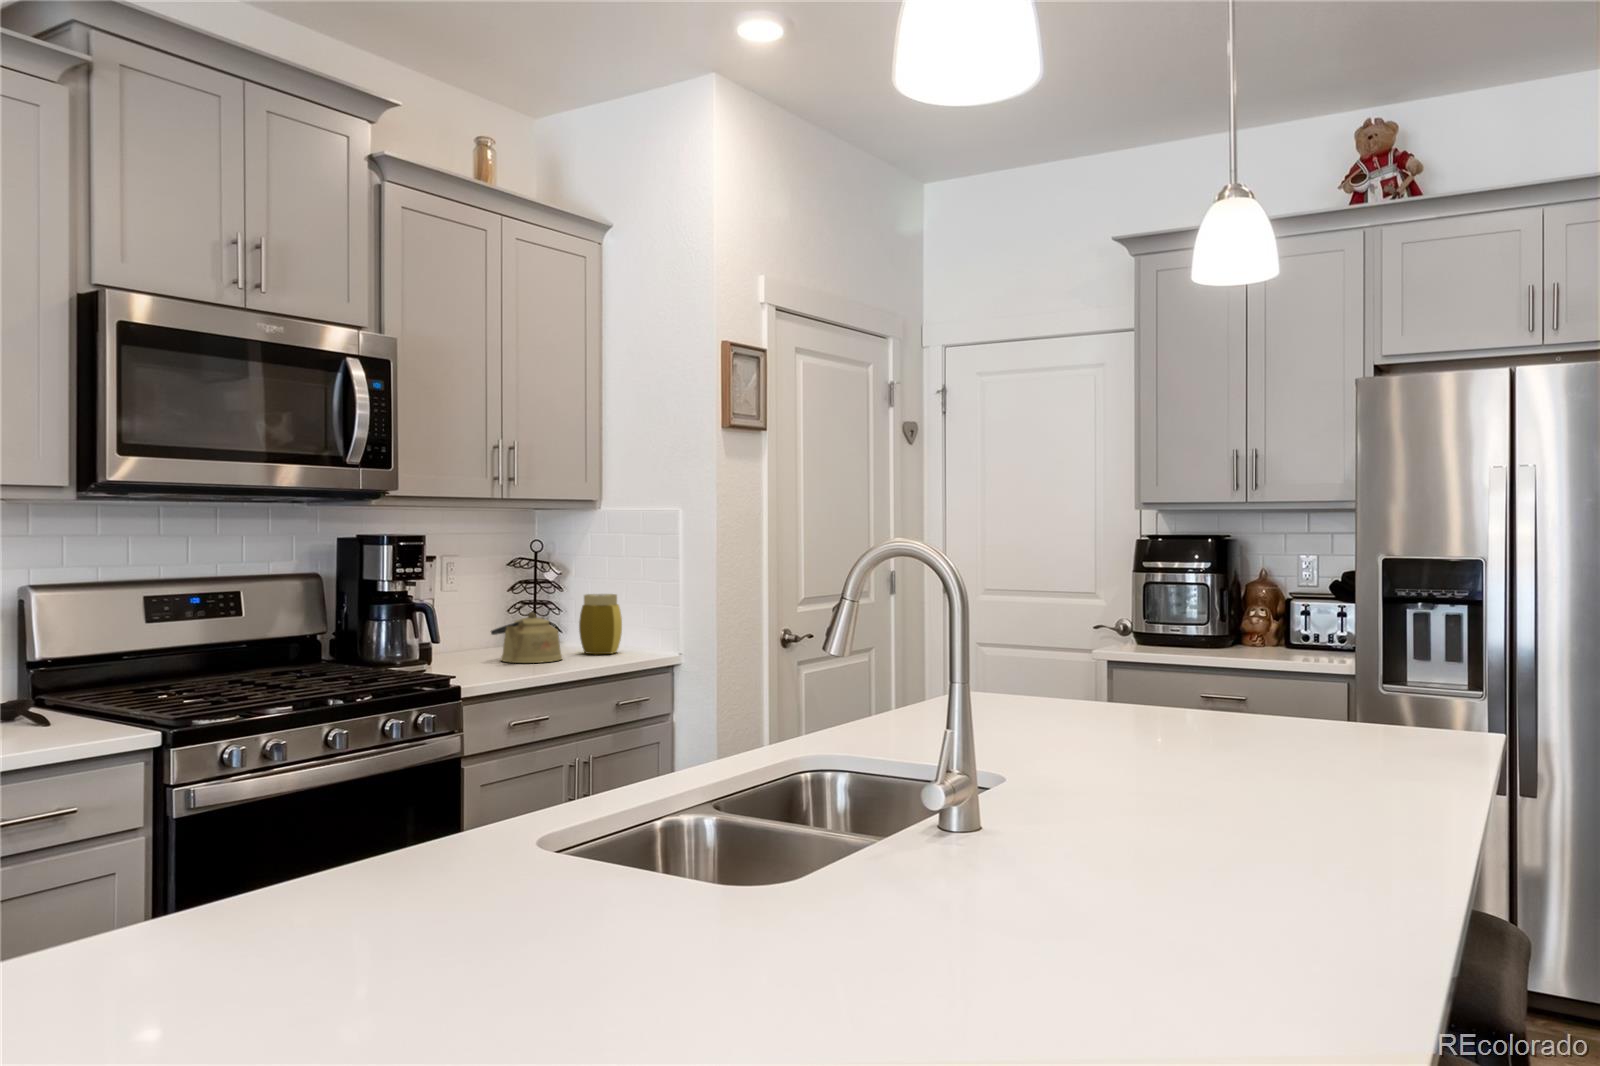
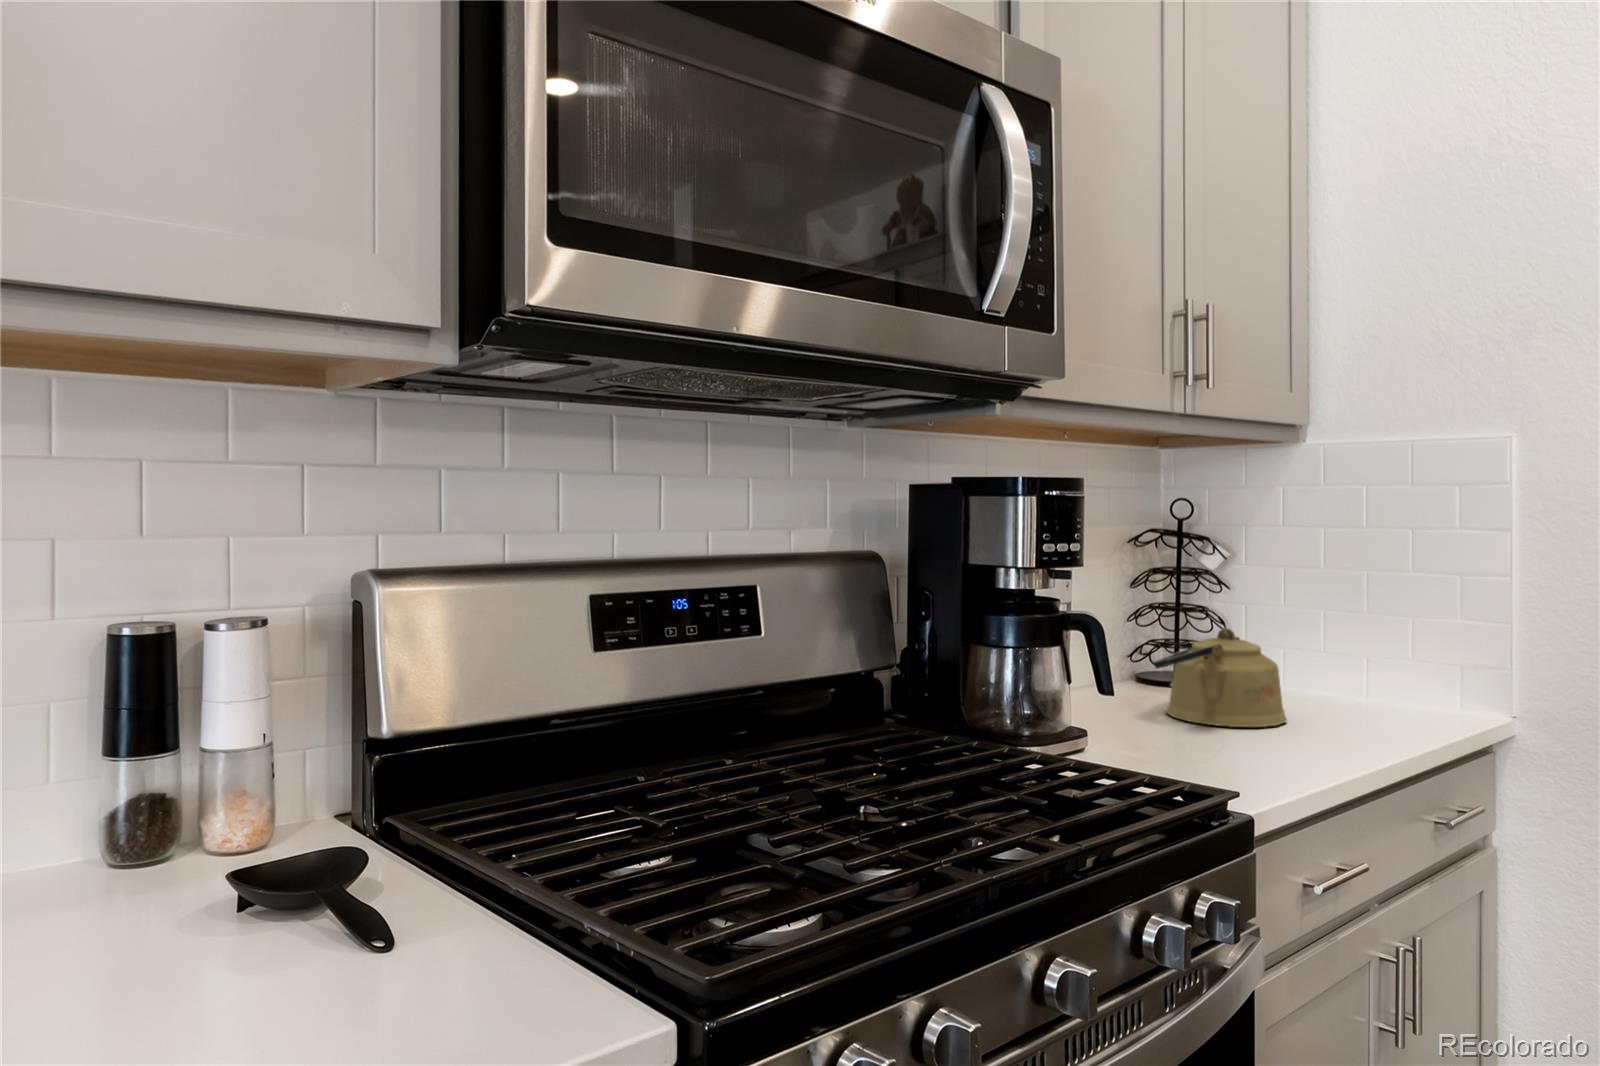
jar: present [579,594,622,654] -> none [1286,595,1363,707]

